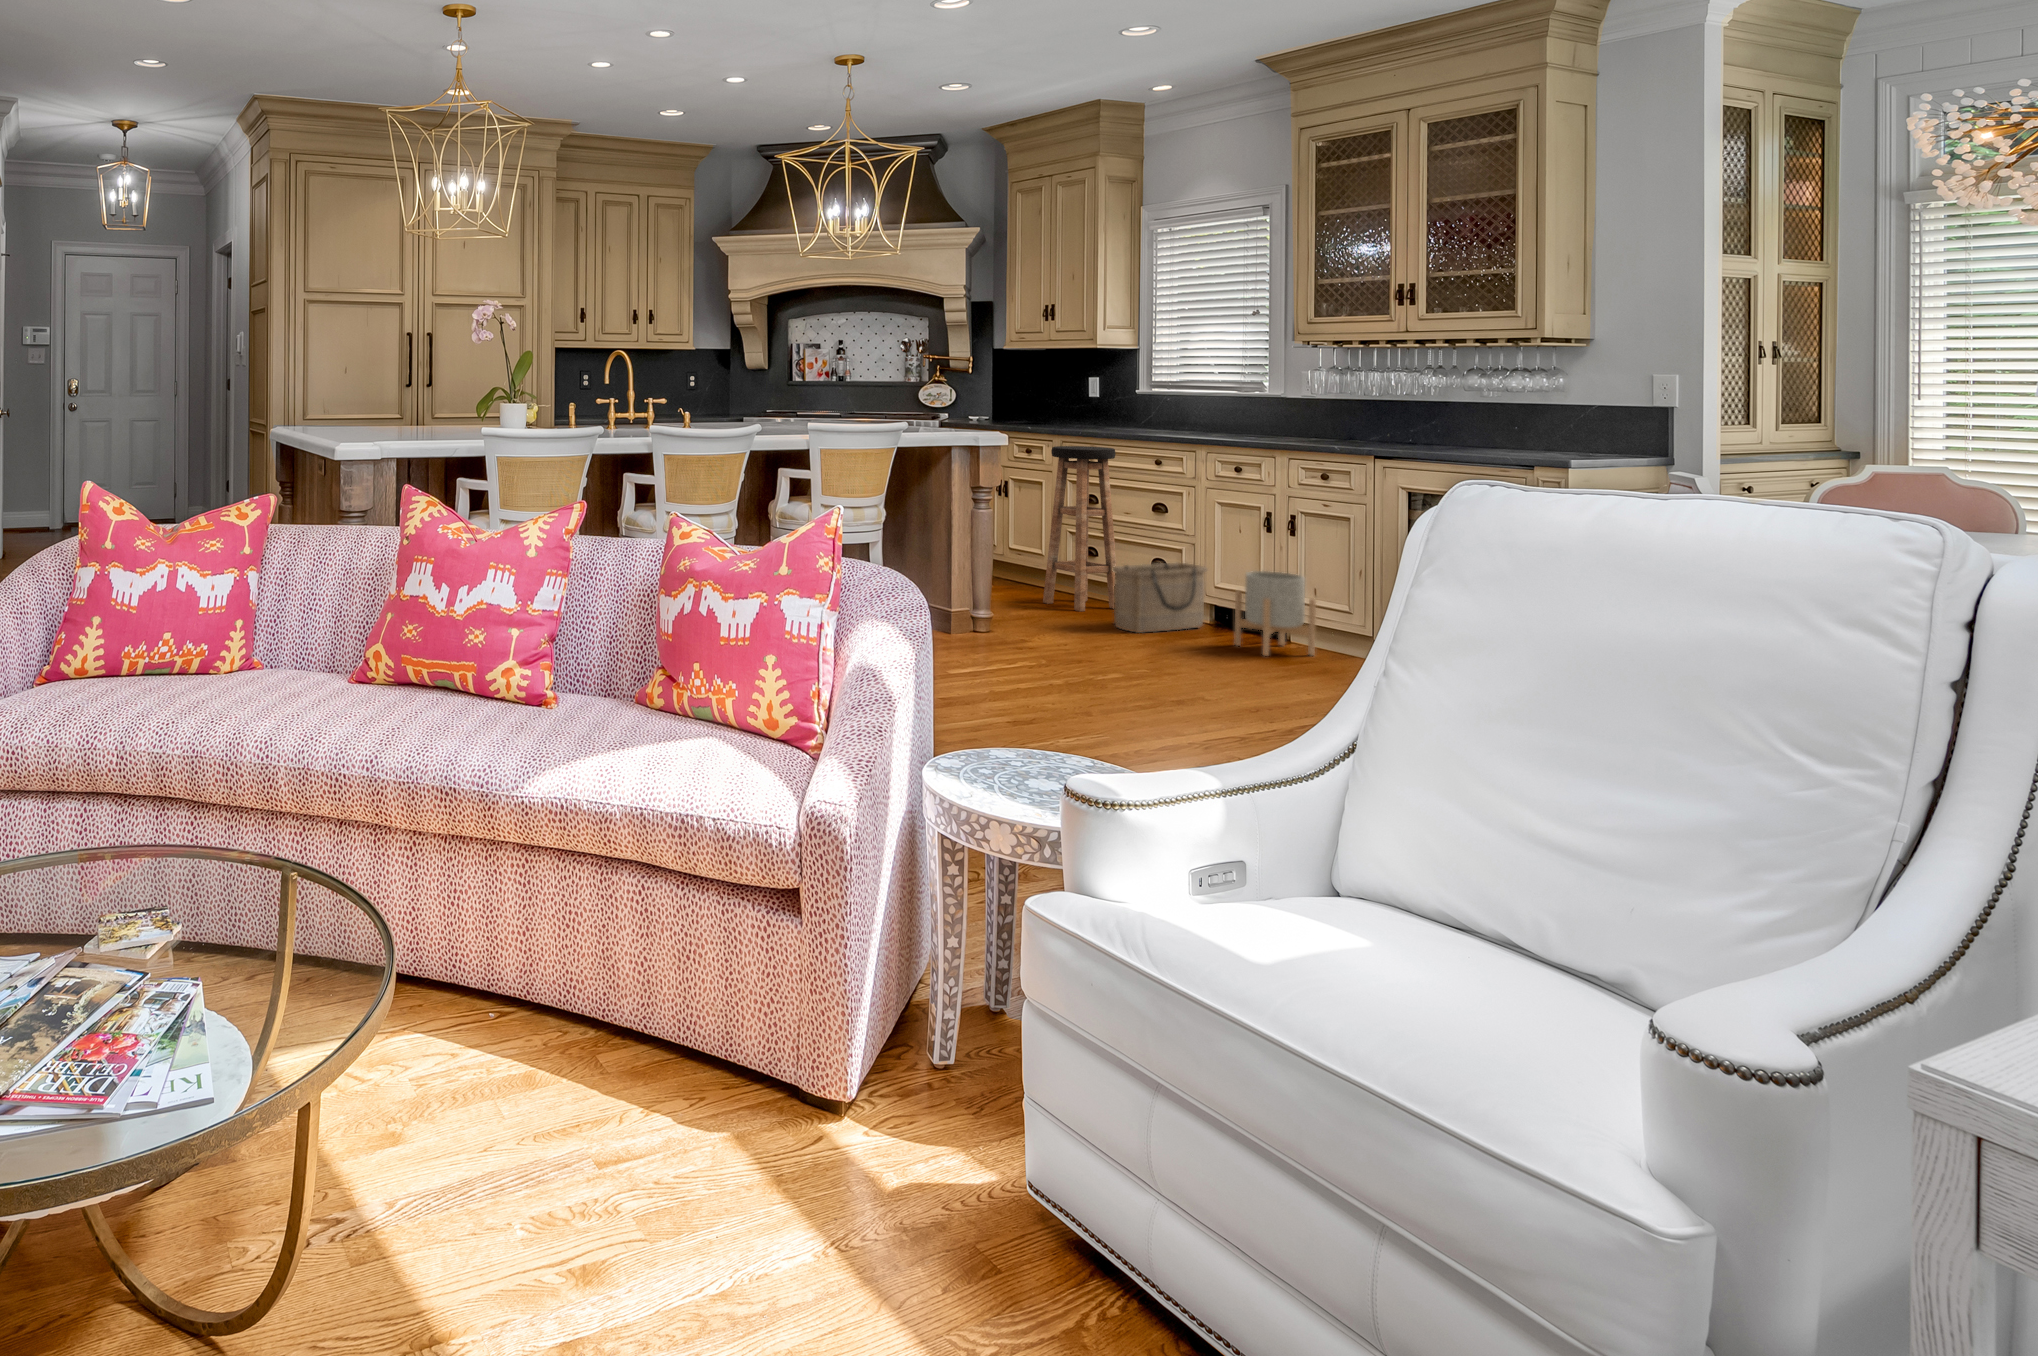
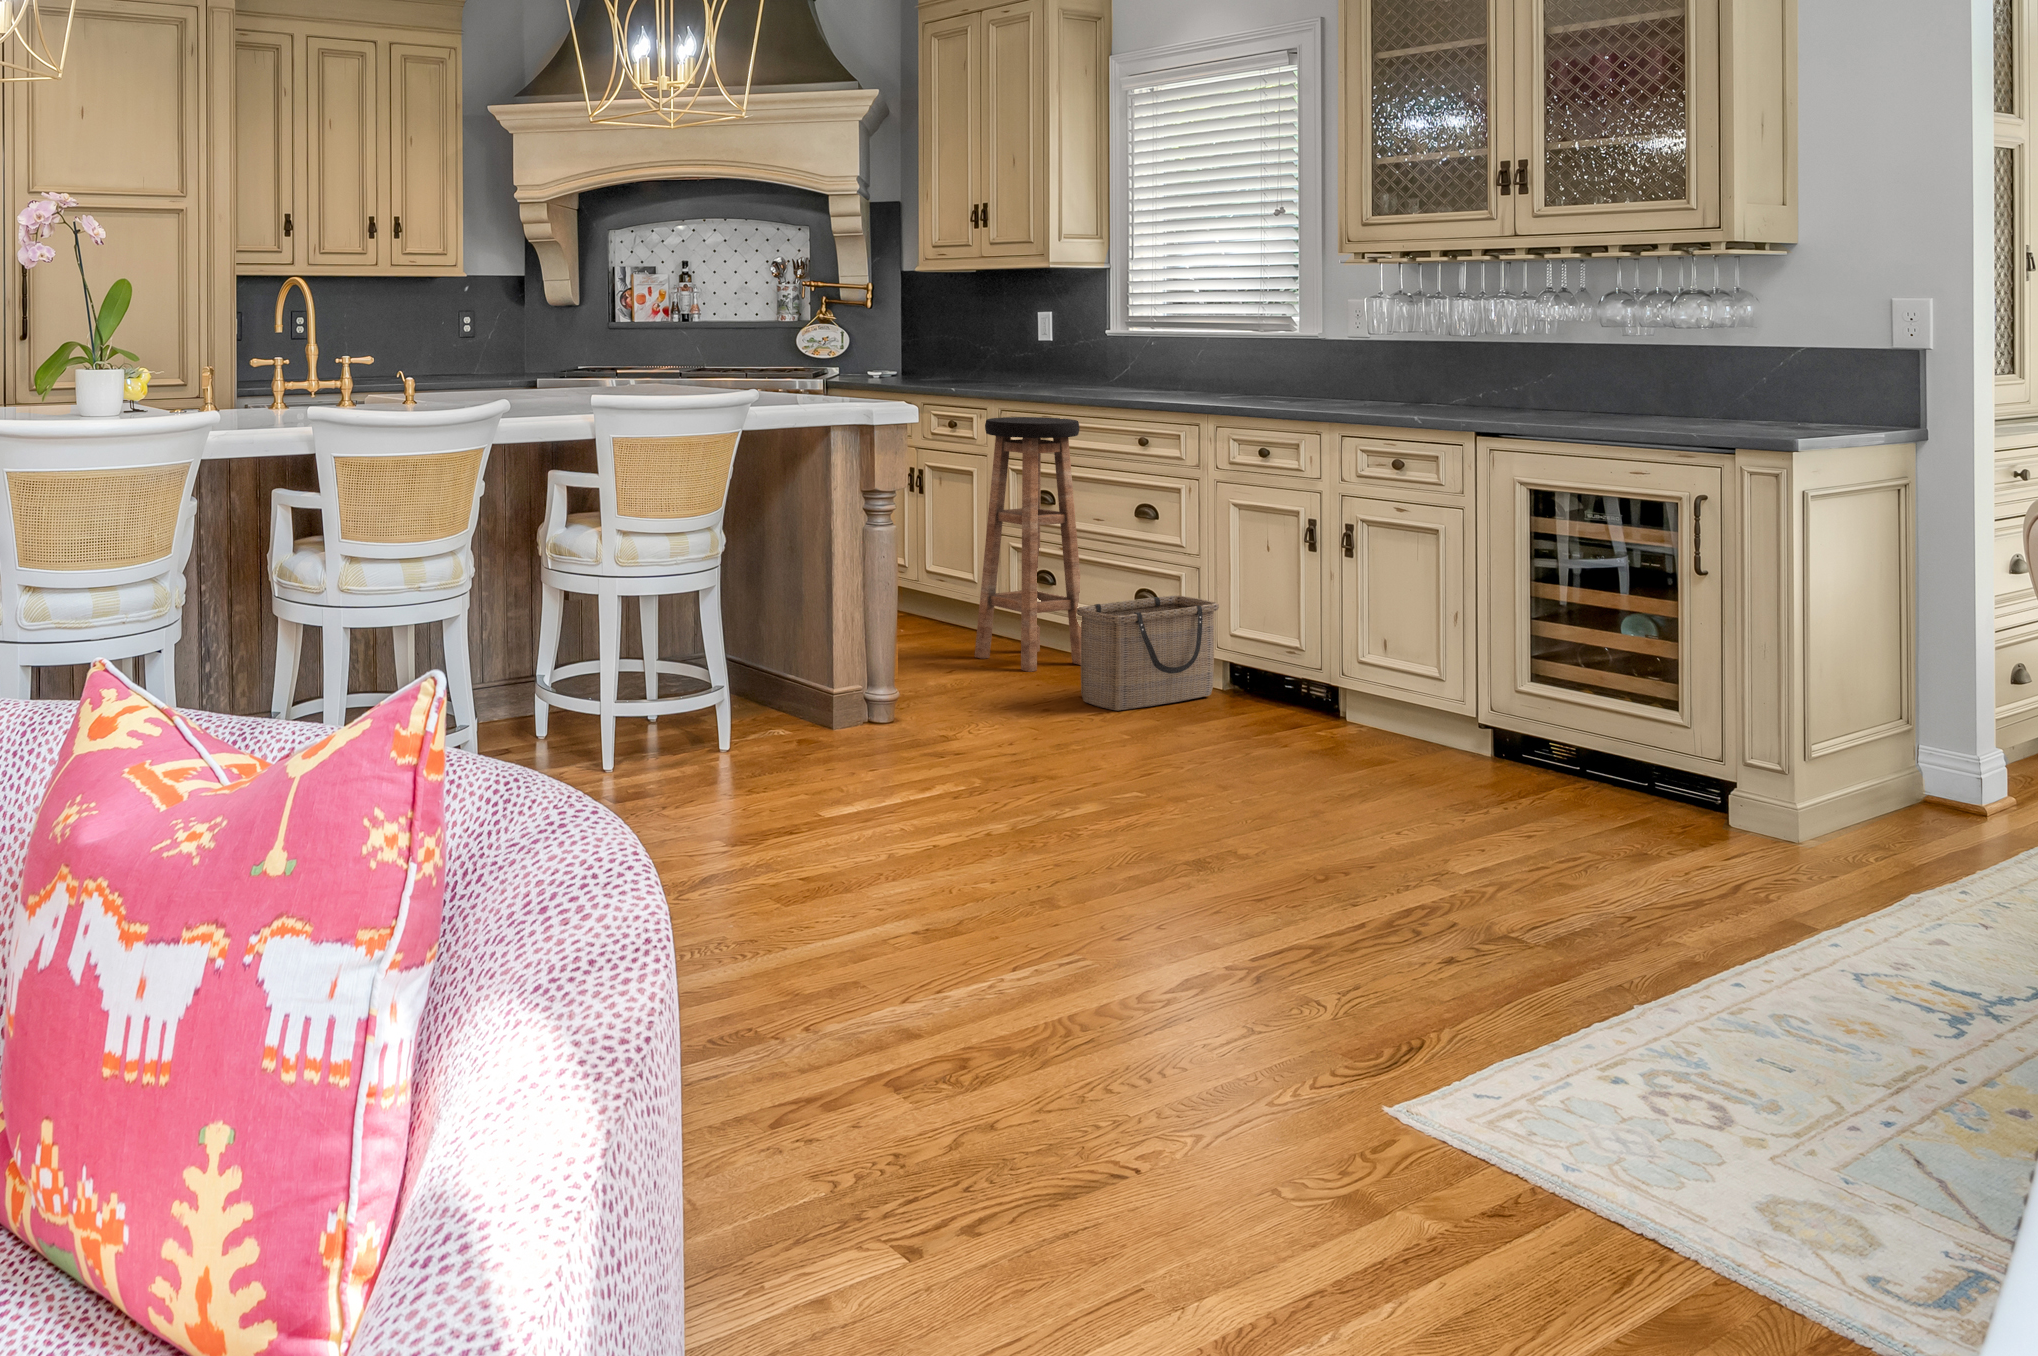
planter: present [1234,571,1316,656] -> none [1263,612,1387,749]

